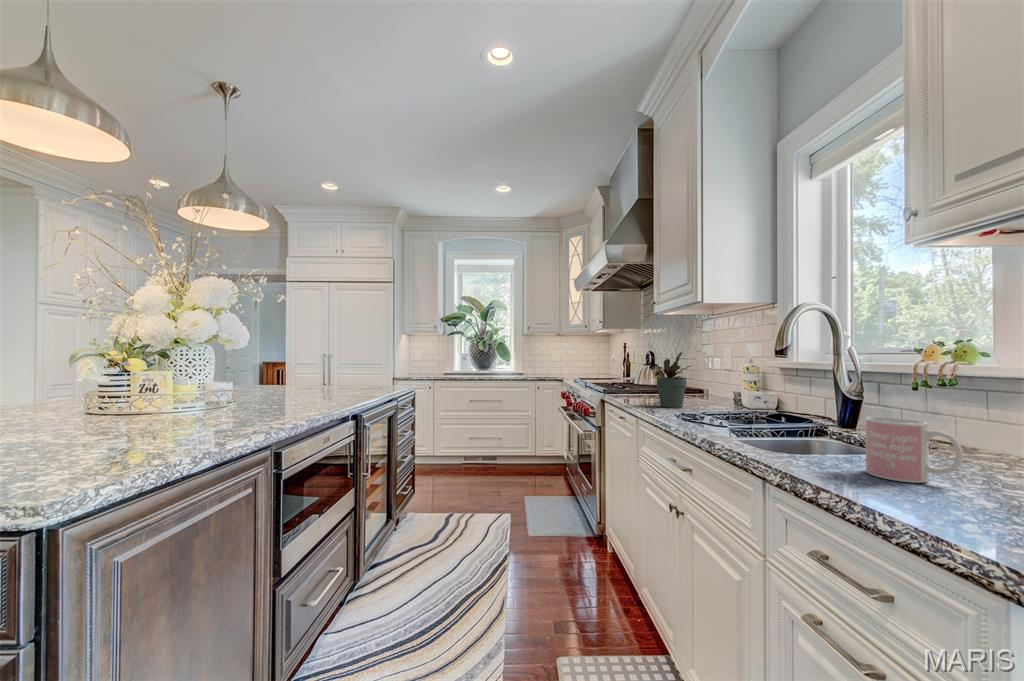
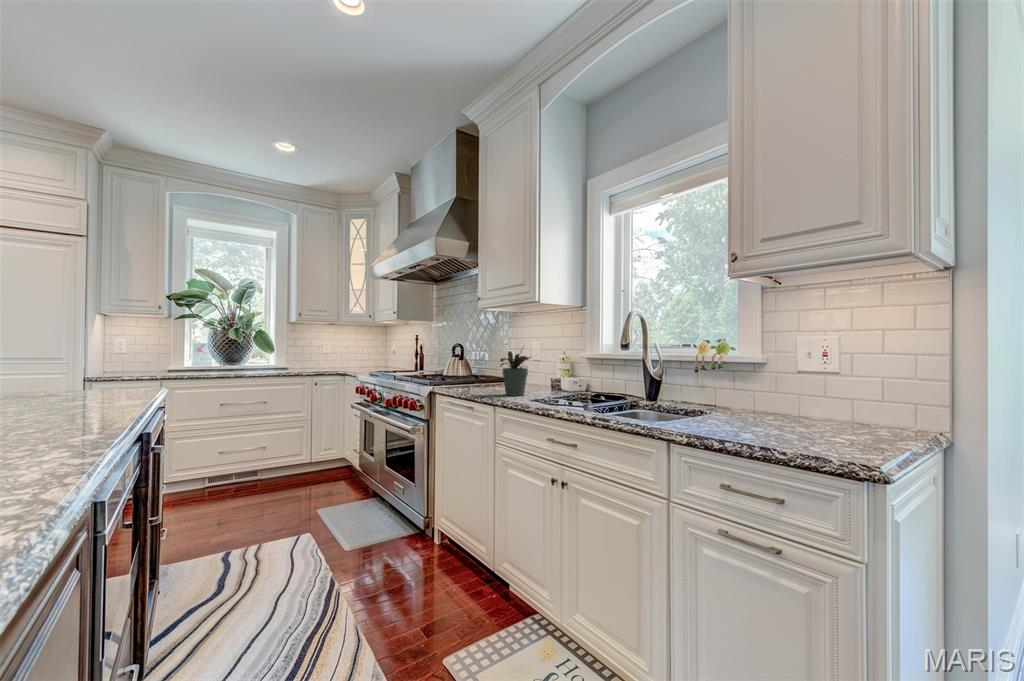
mug: present [865,417,963,483] -> none [722,390,775,432]

